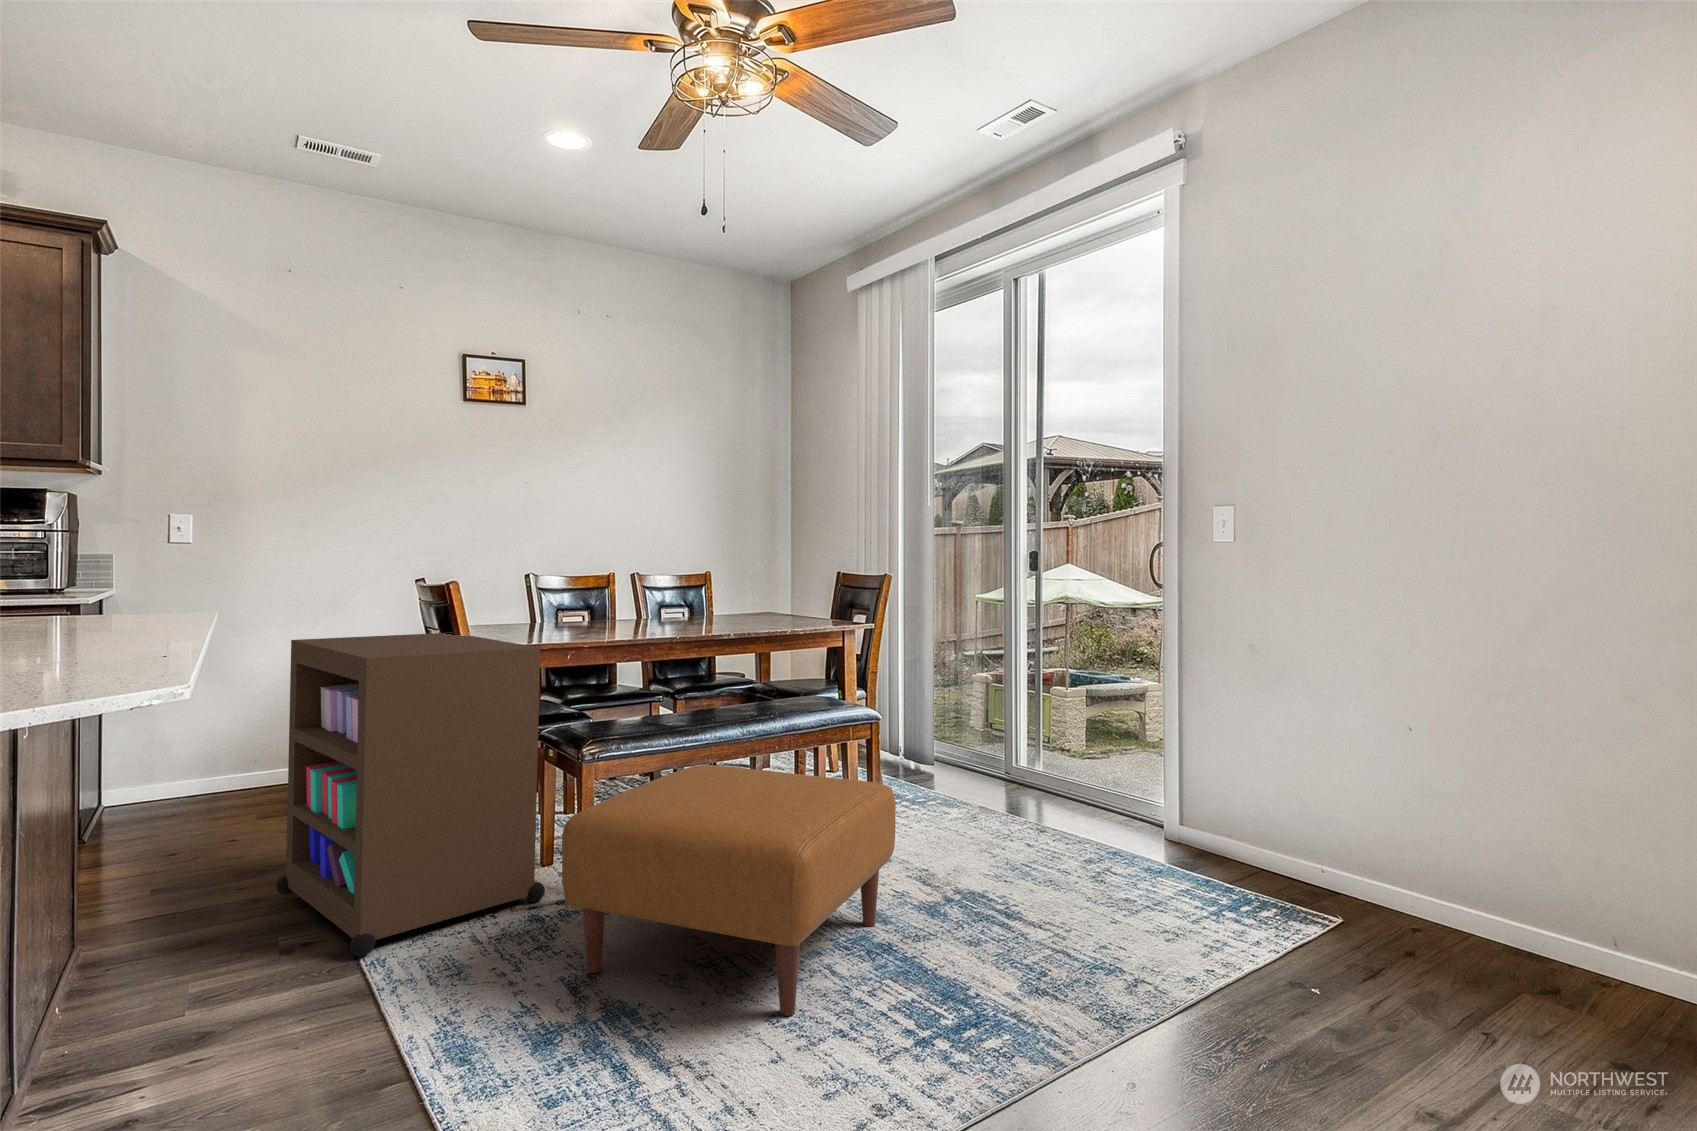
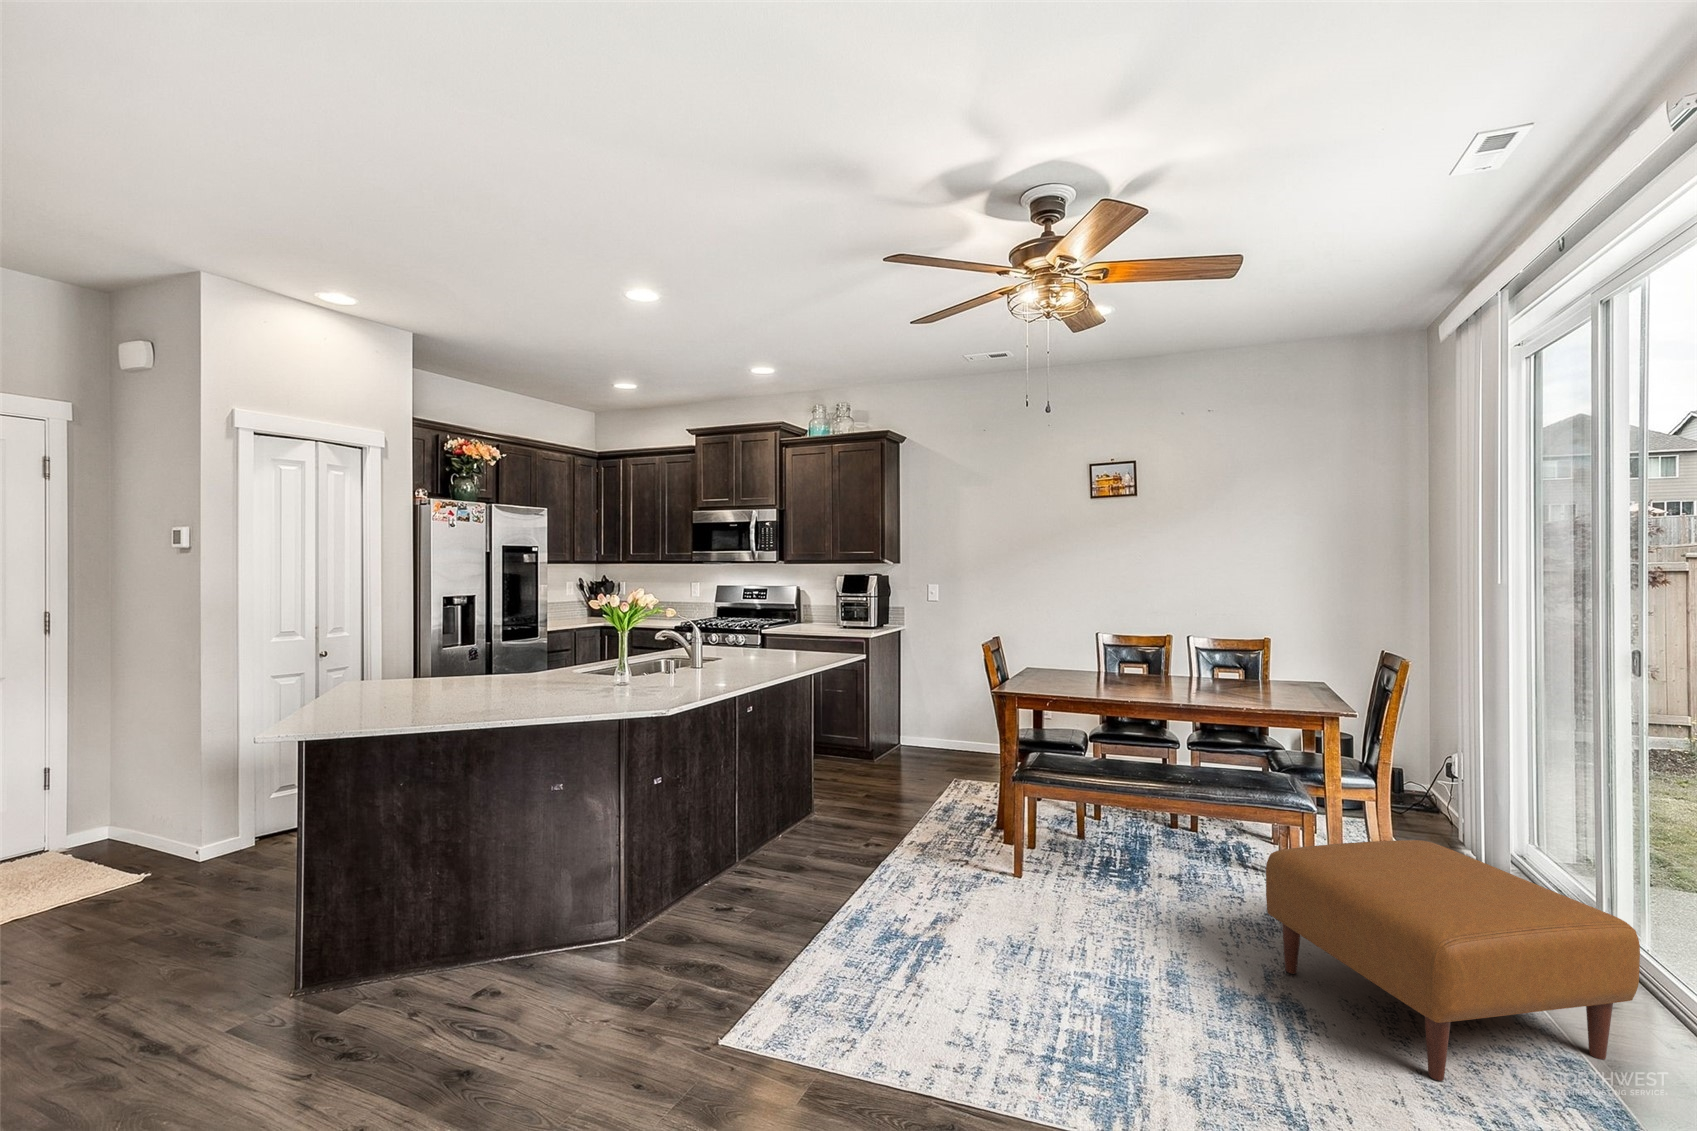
storage cabinet: present [276,633,545,956] -> none [1116,681,1285,906]

